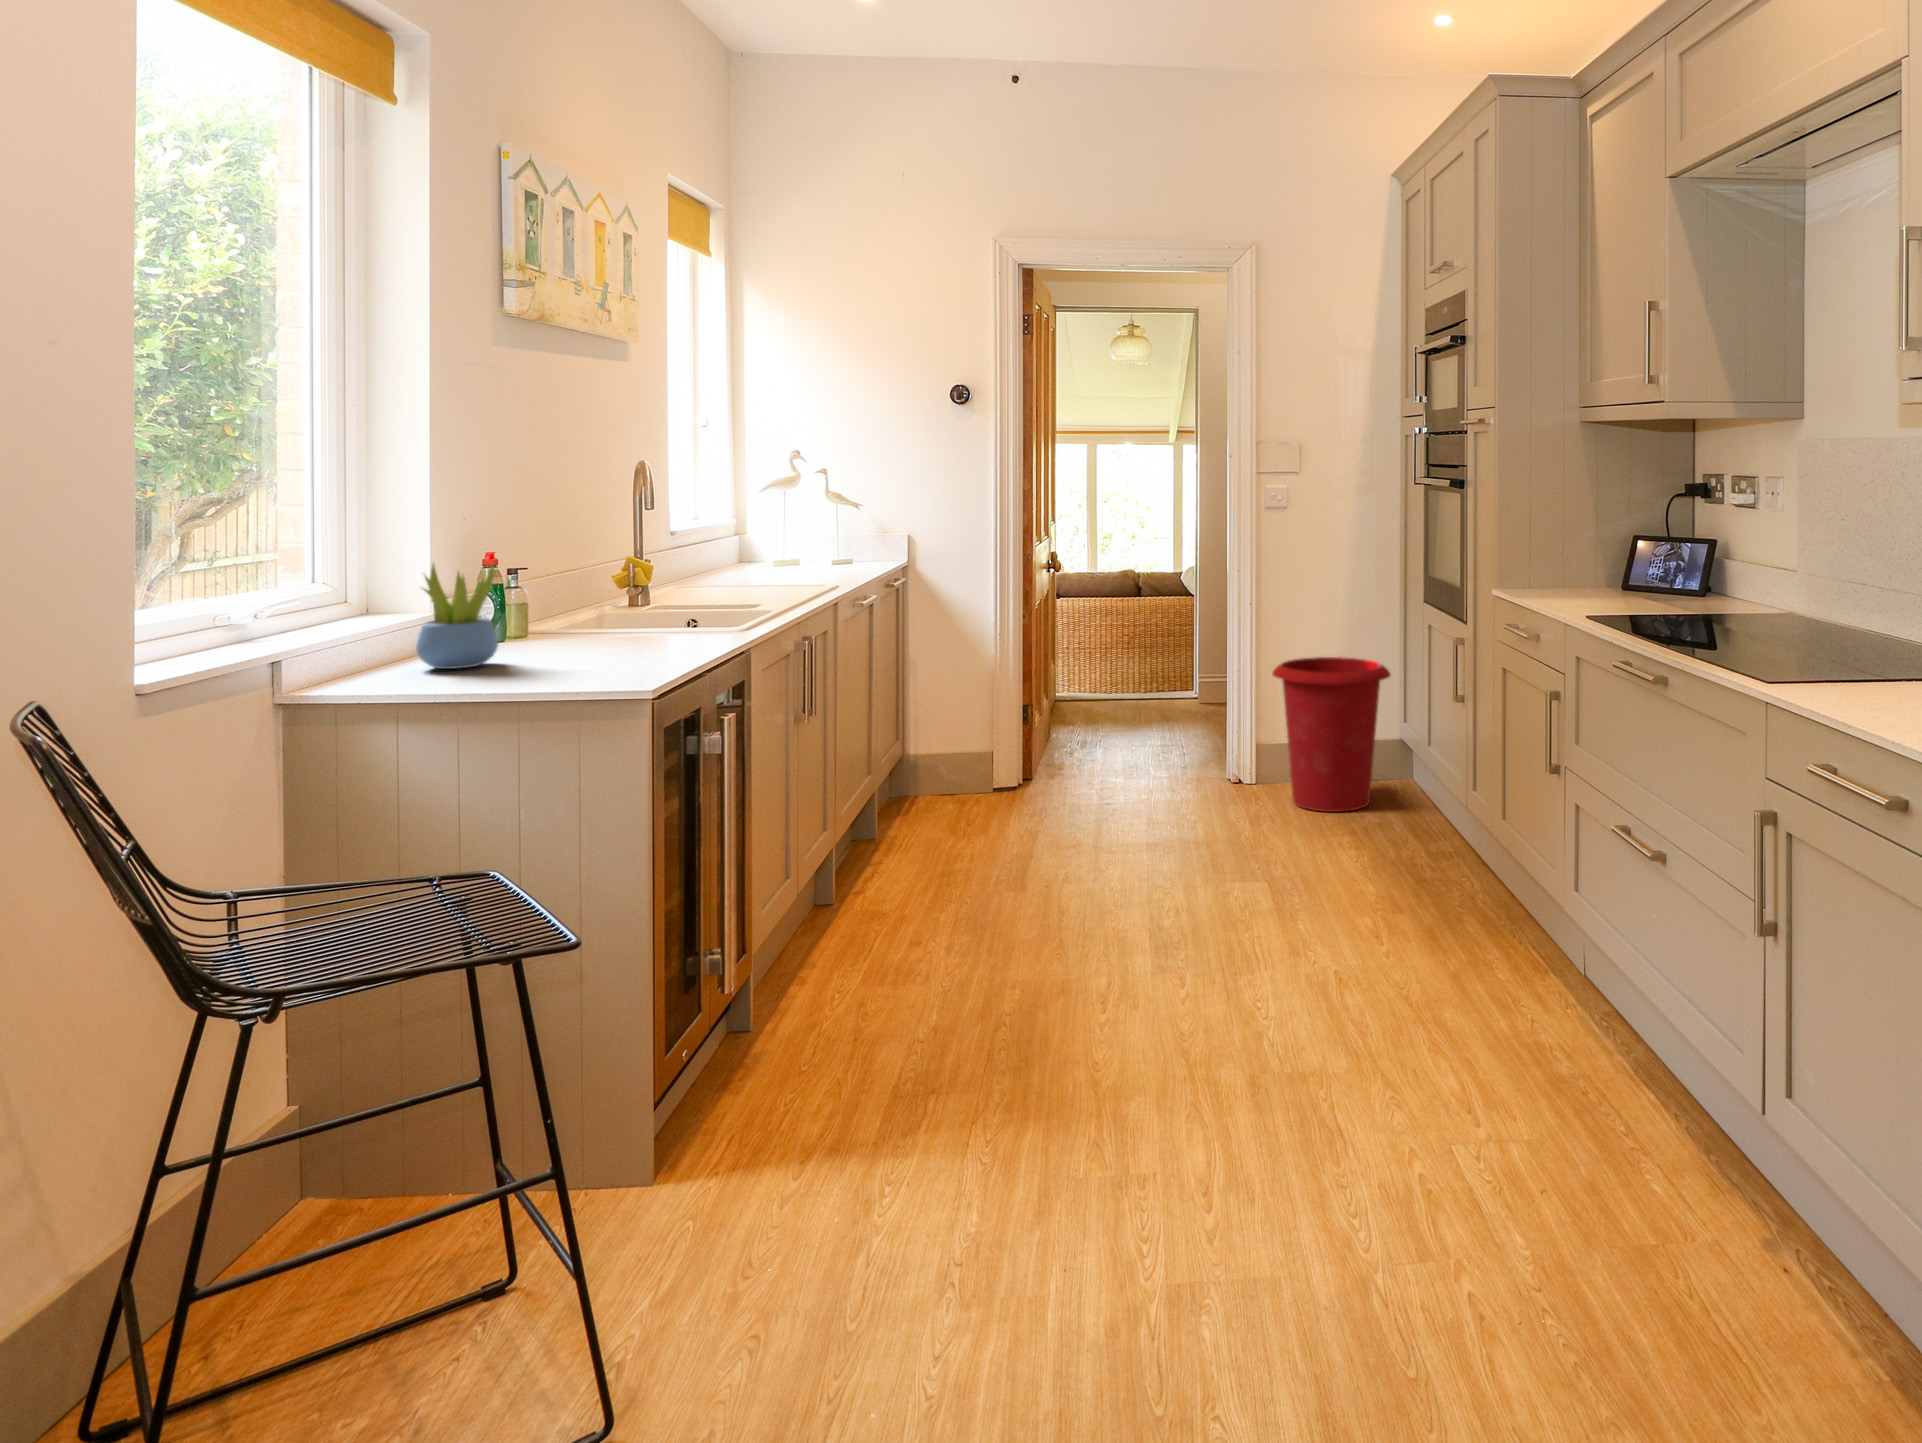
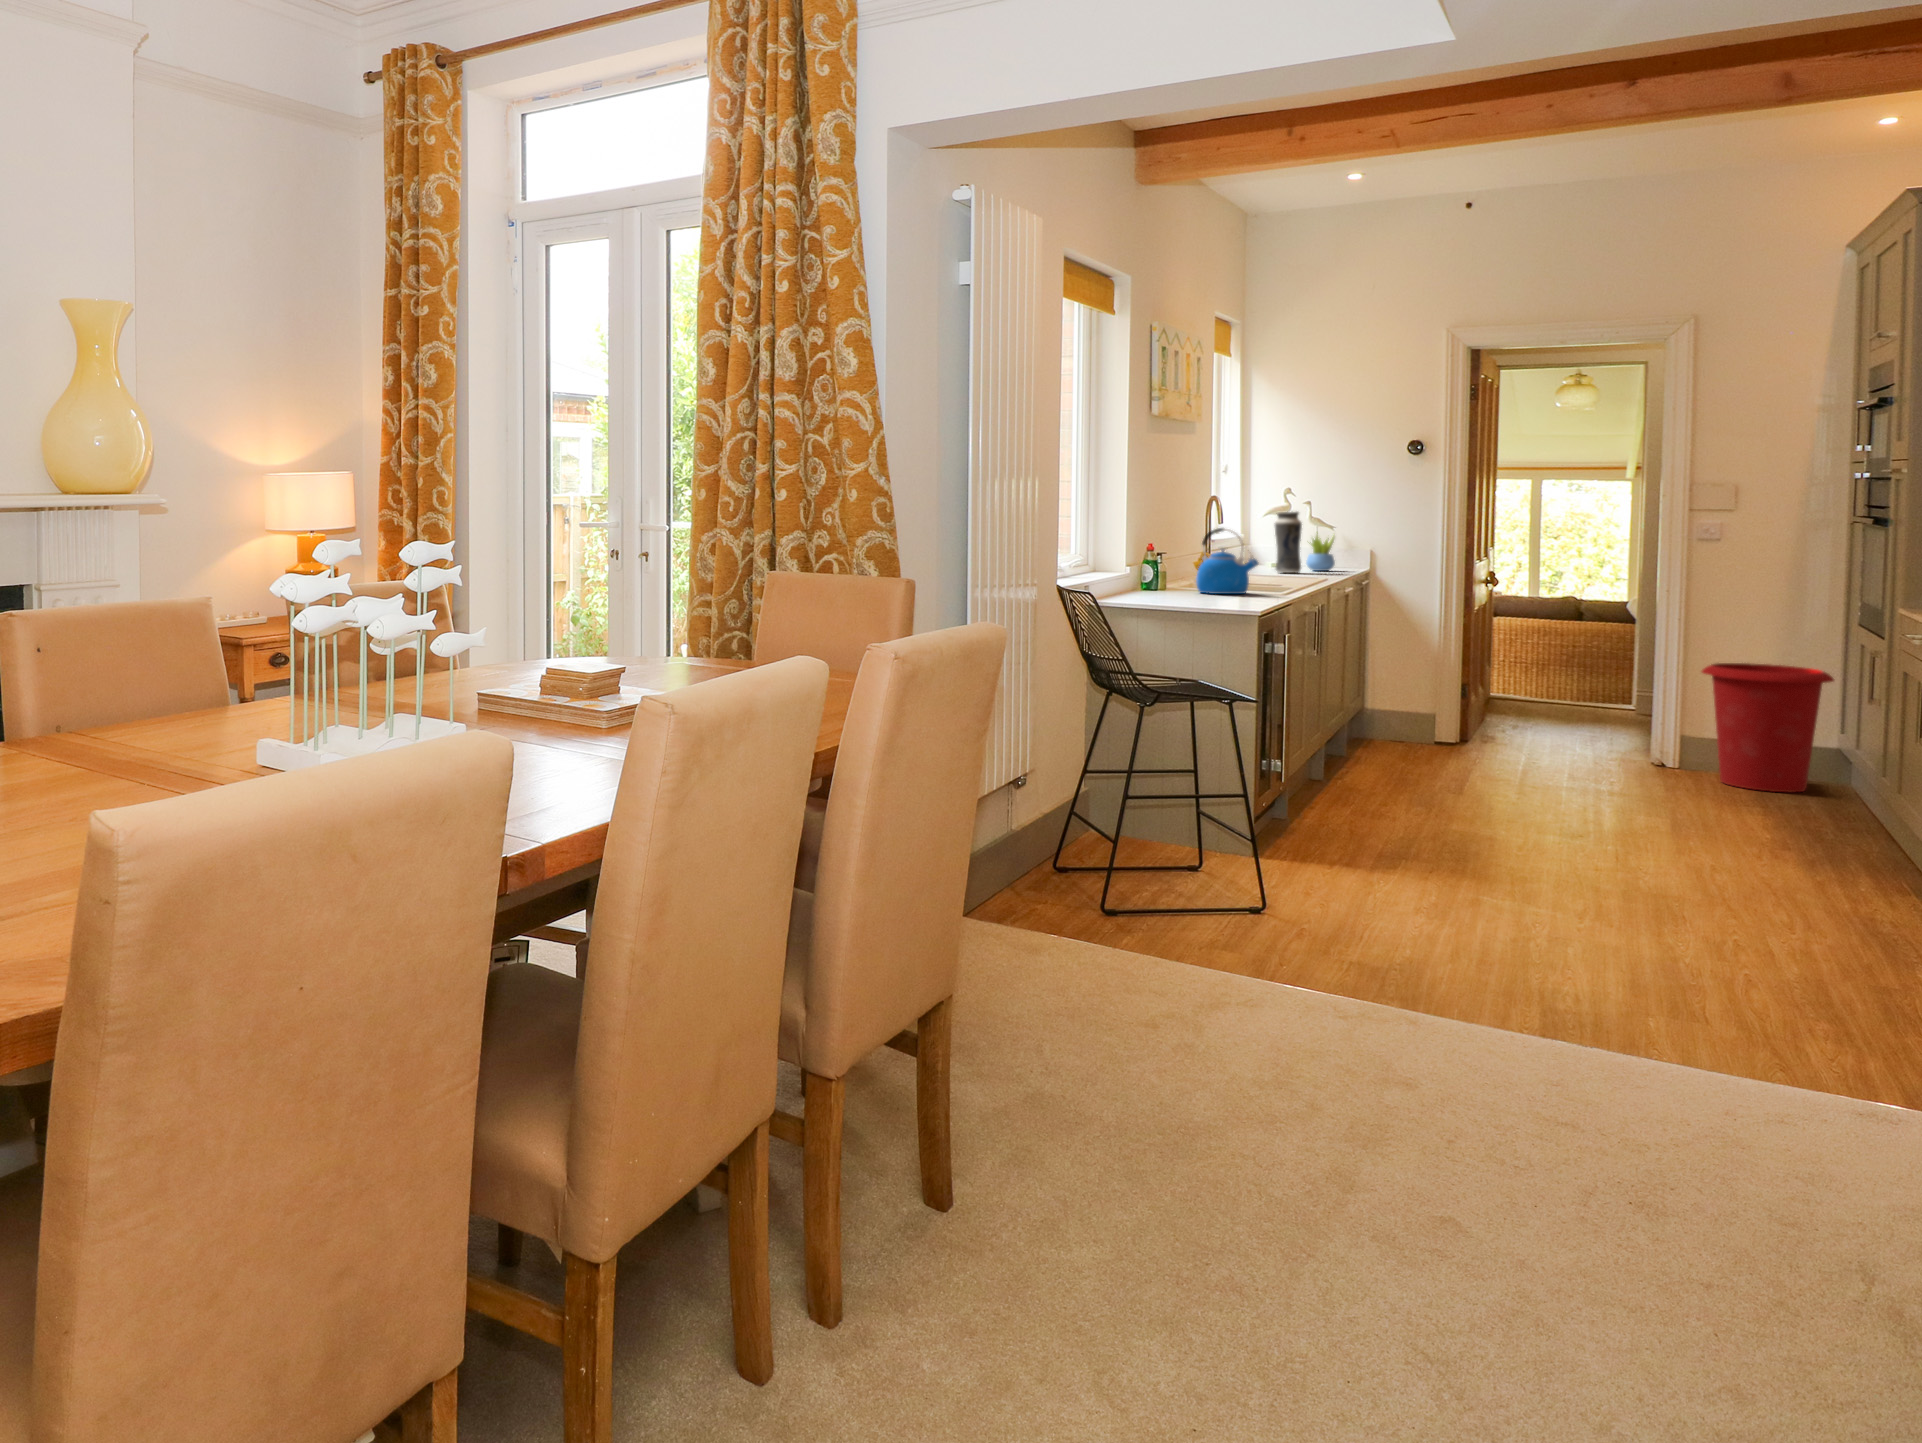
vase: none [773,484,814,578] -> present [1274,512,1302,573]
kettle: none [560,526,677,658] -> present [1196,528,1258,594]
succulent plant: present [416,564,498,669] -> present [1306,536,1335,571]

